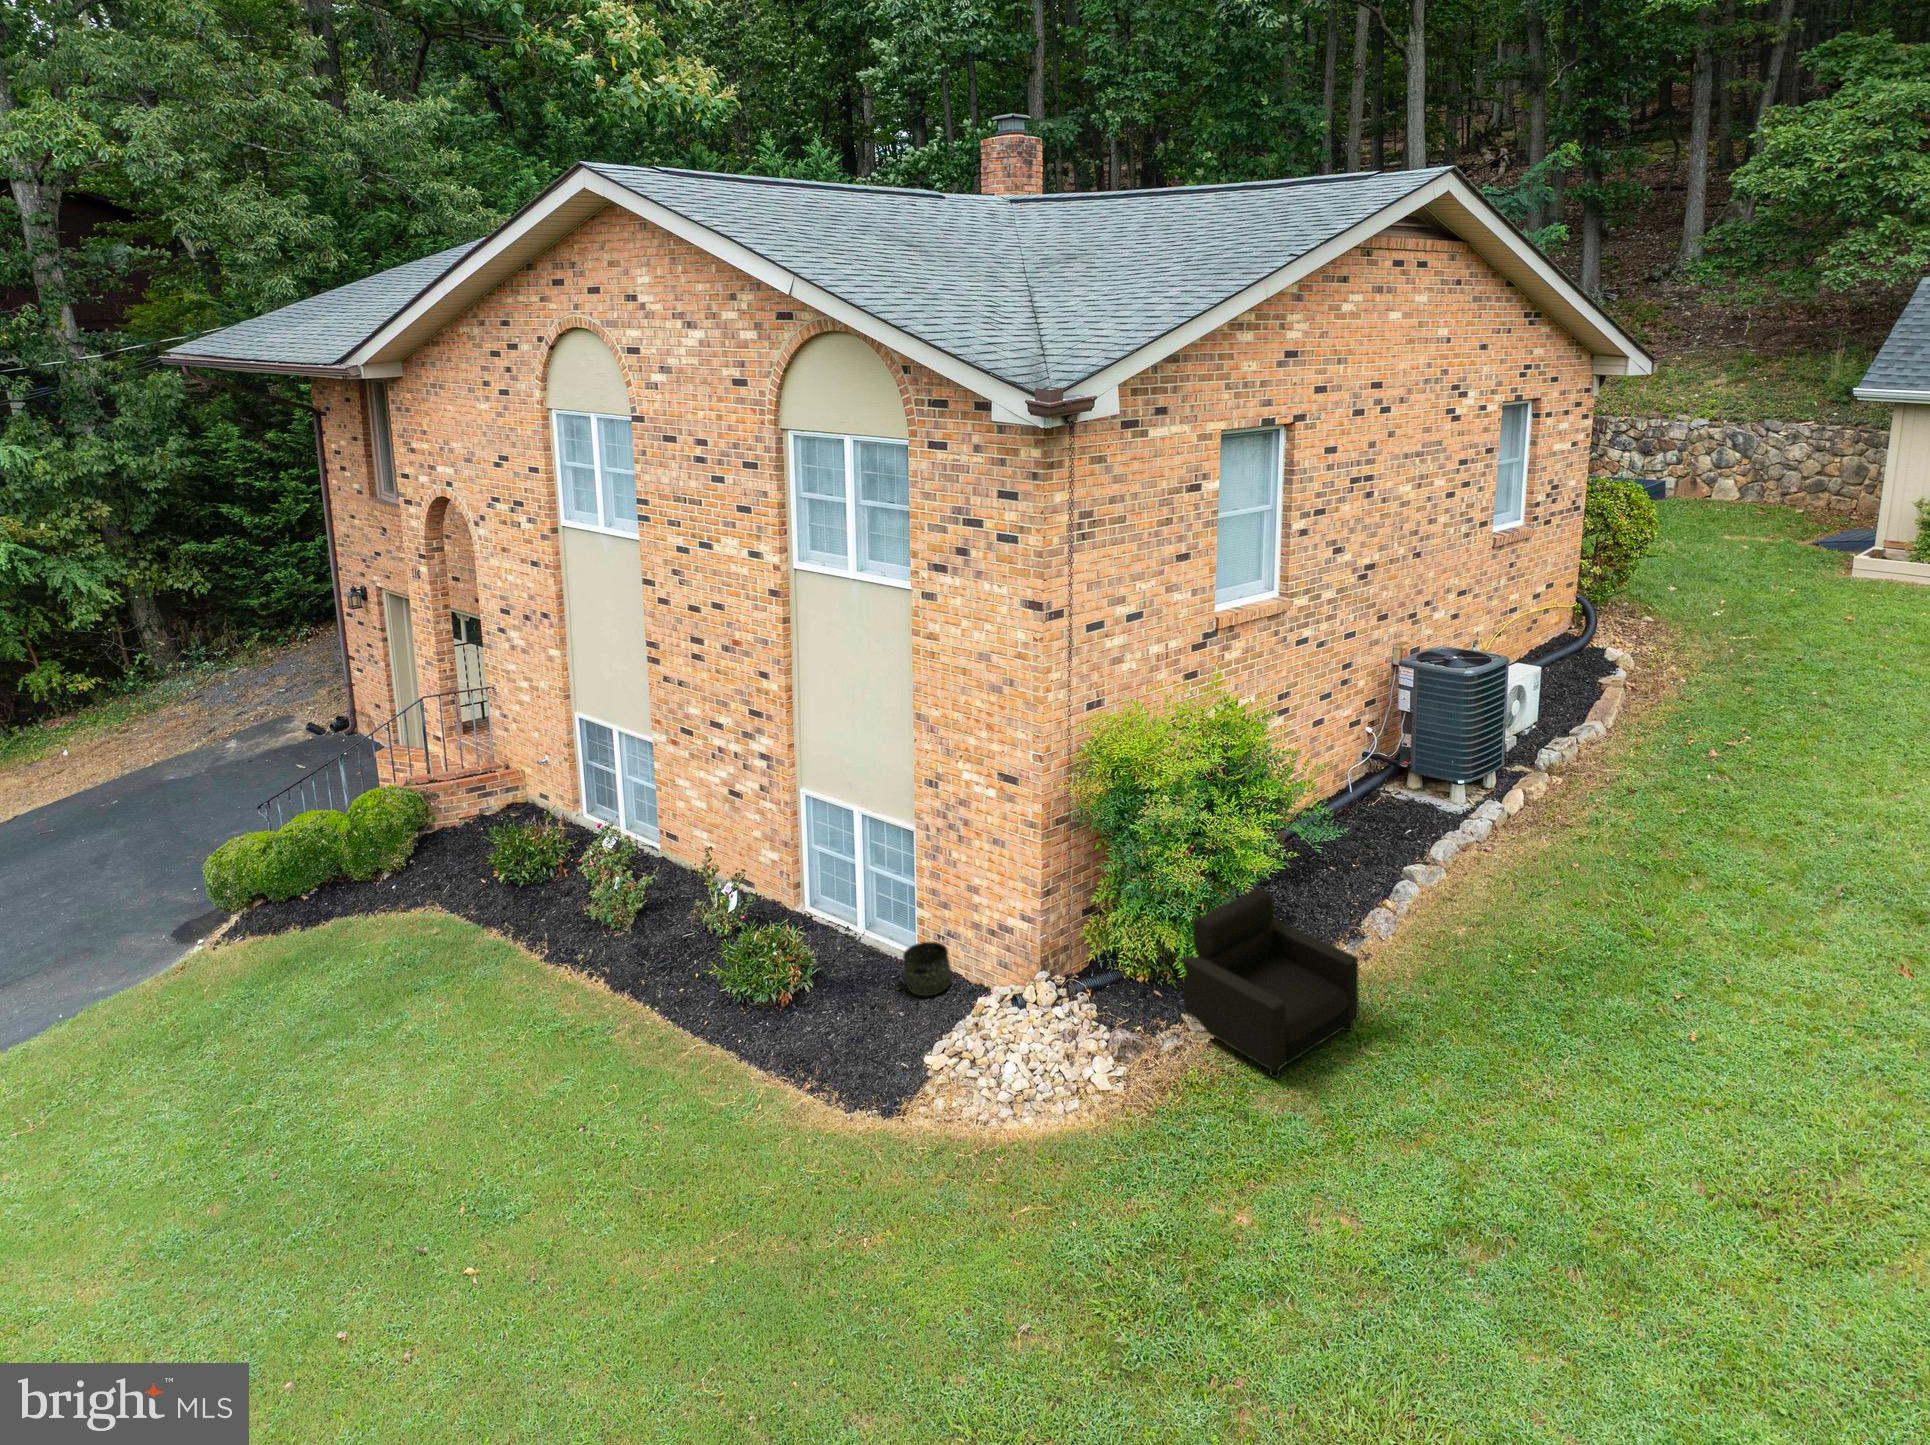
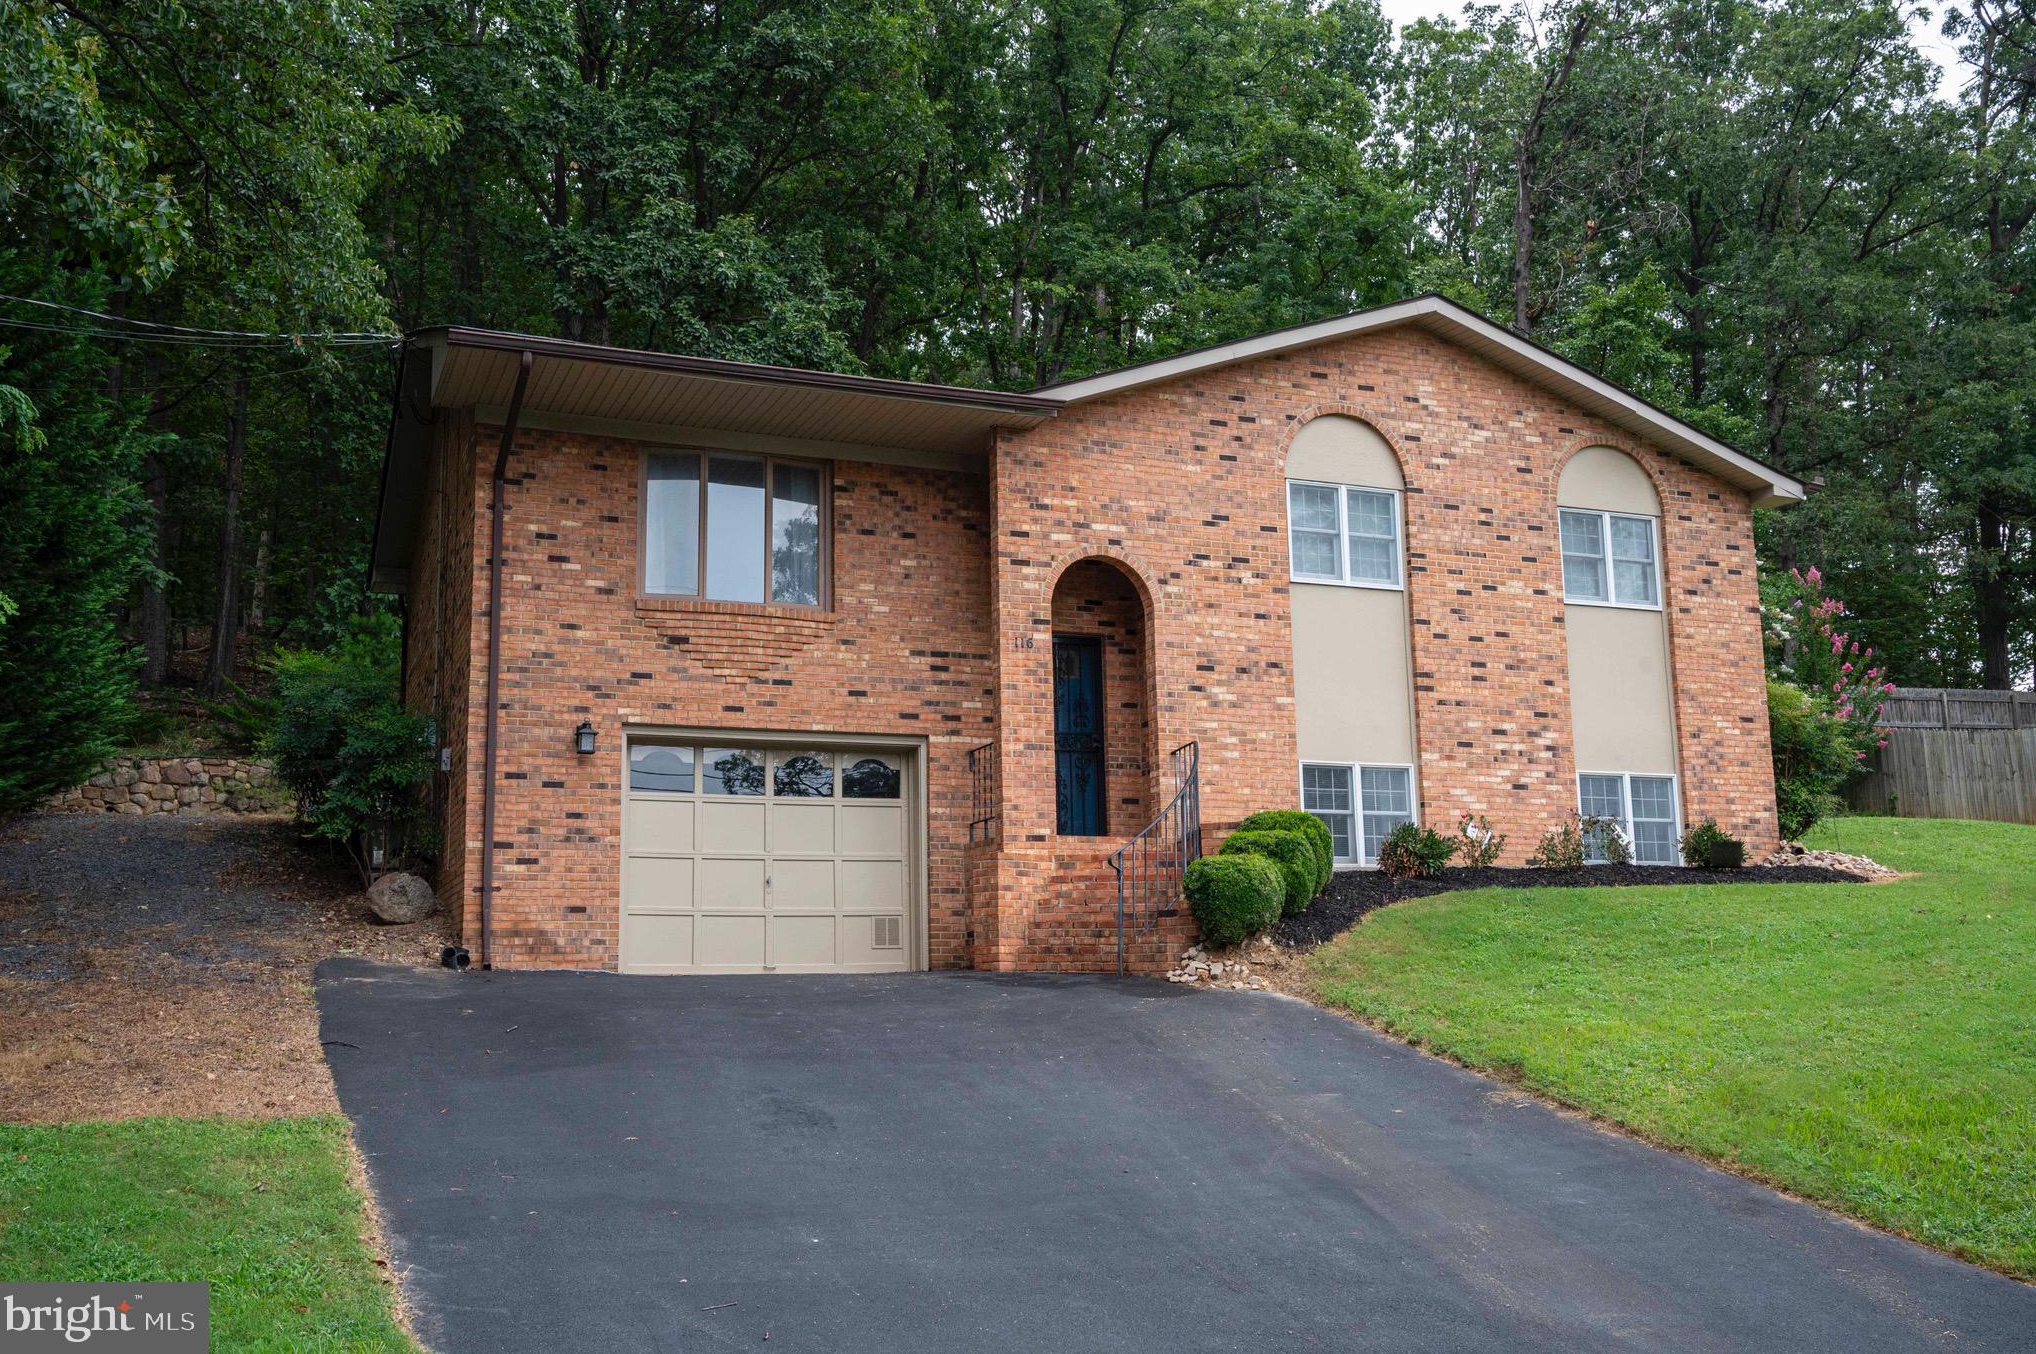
armchair: present [1181,889,1359,1078] -> none [1765,791,1866,862]

